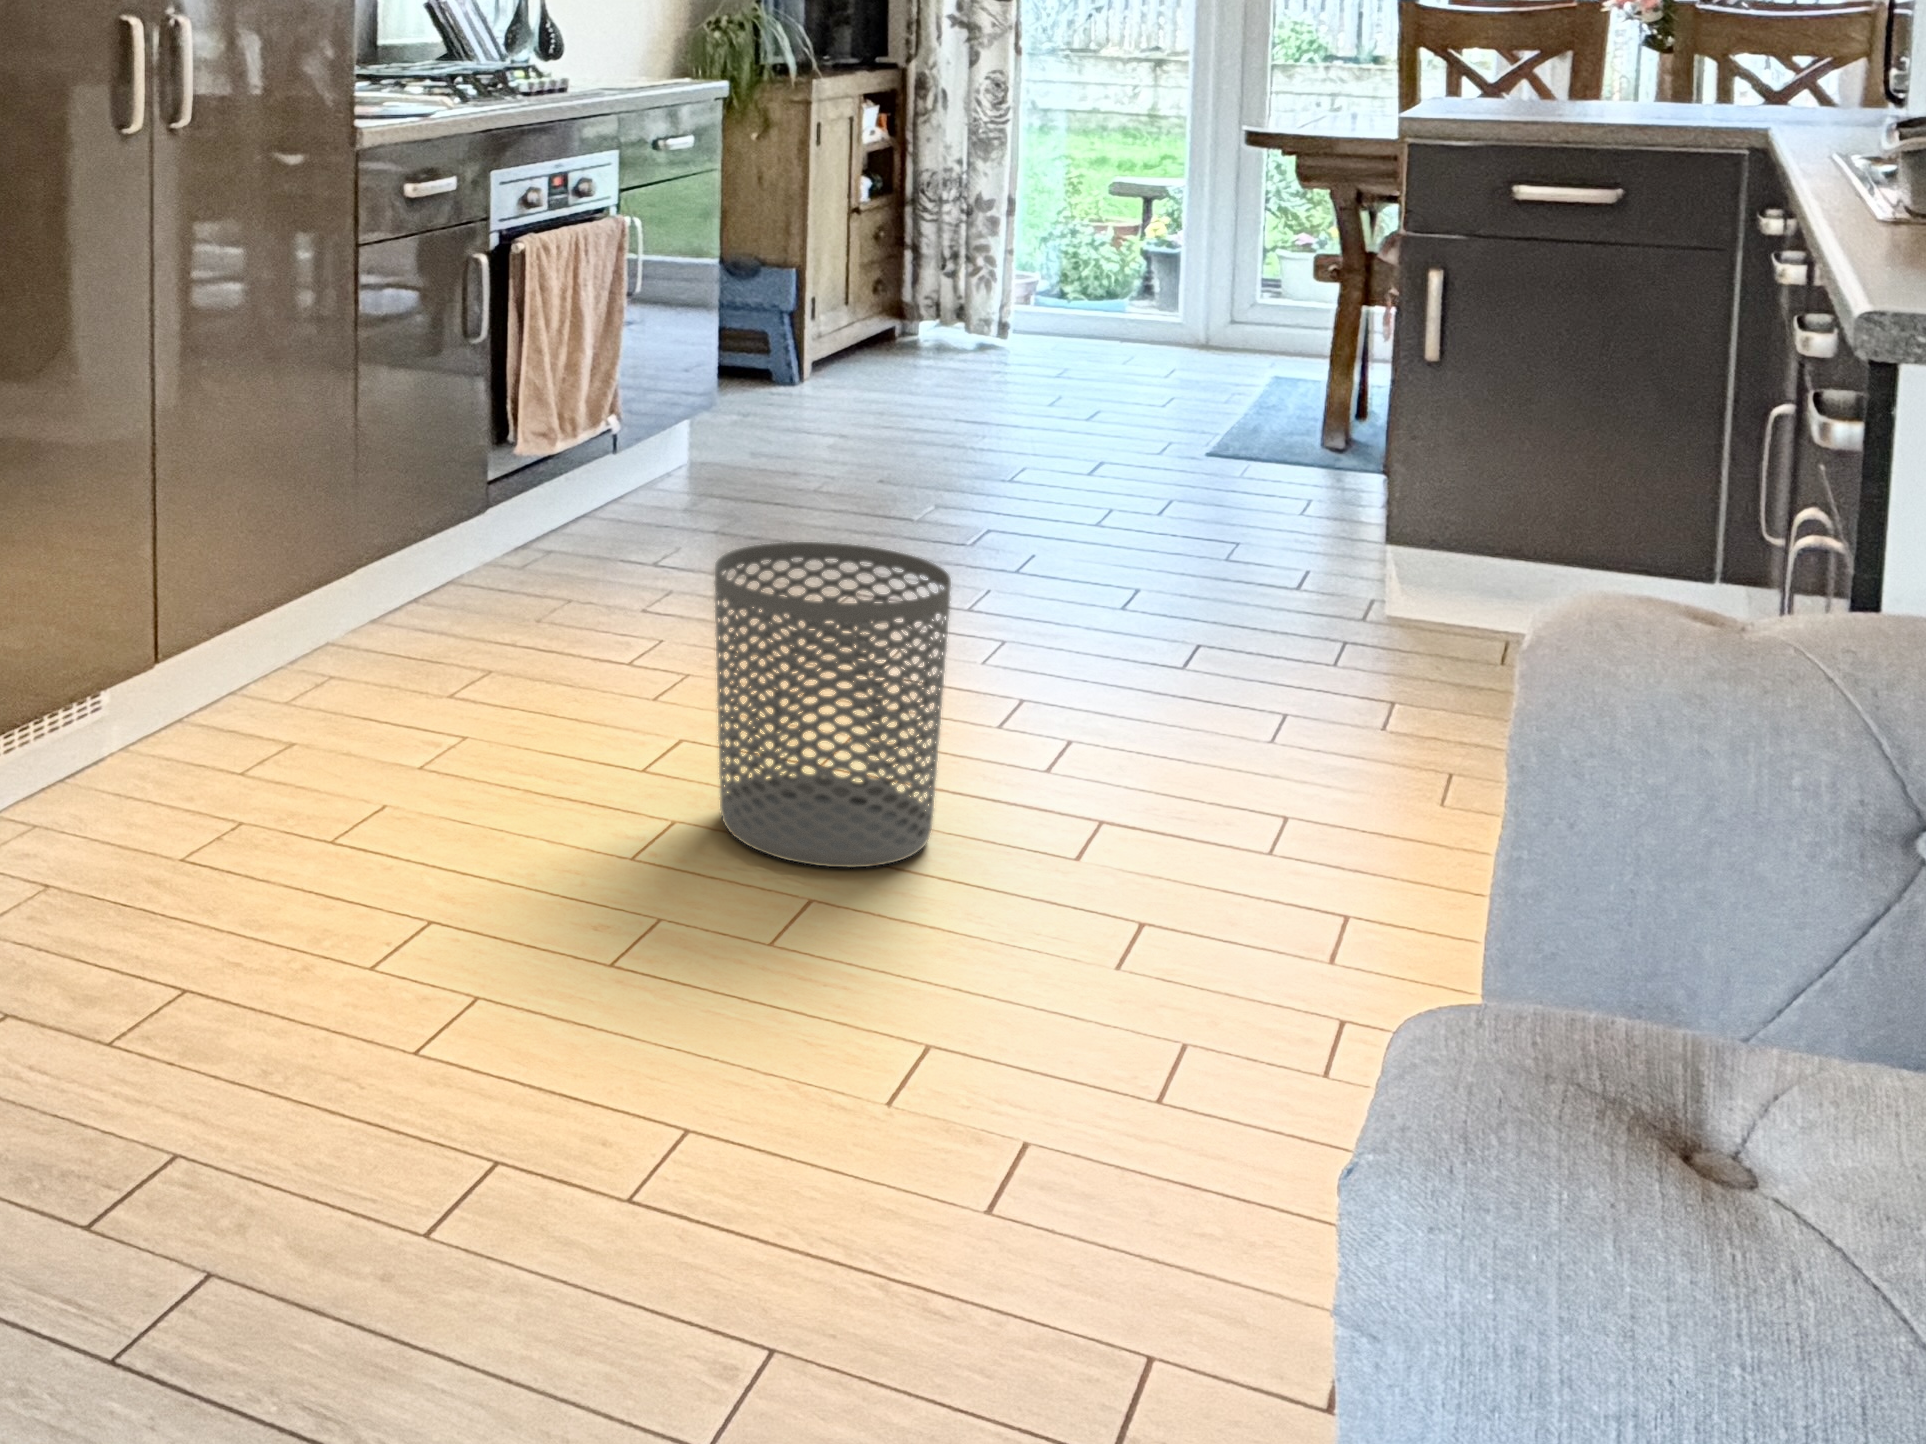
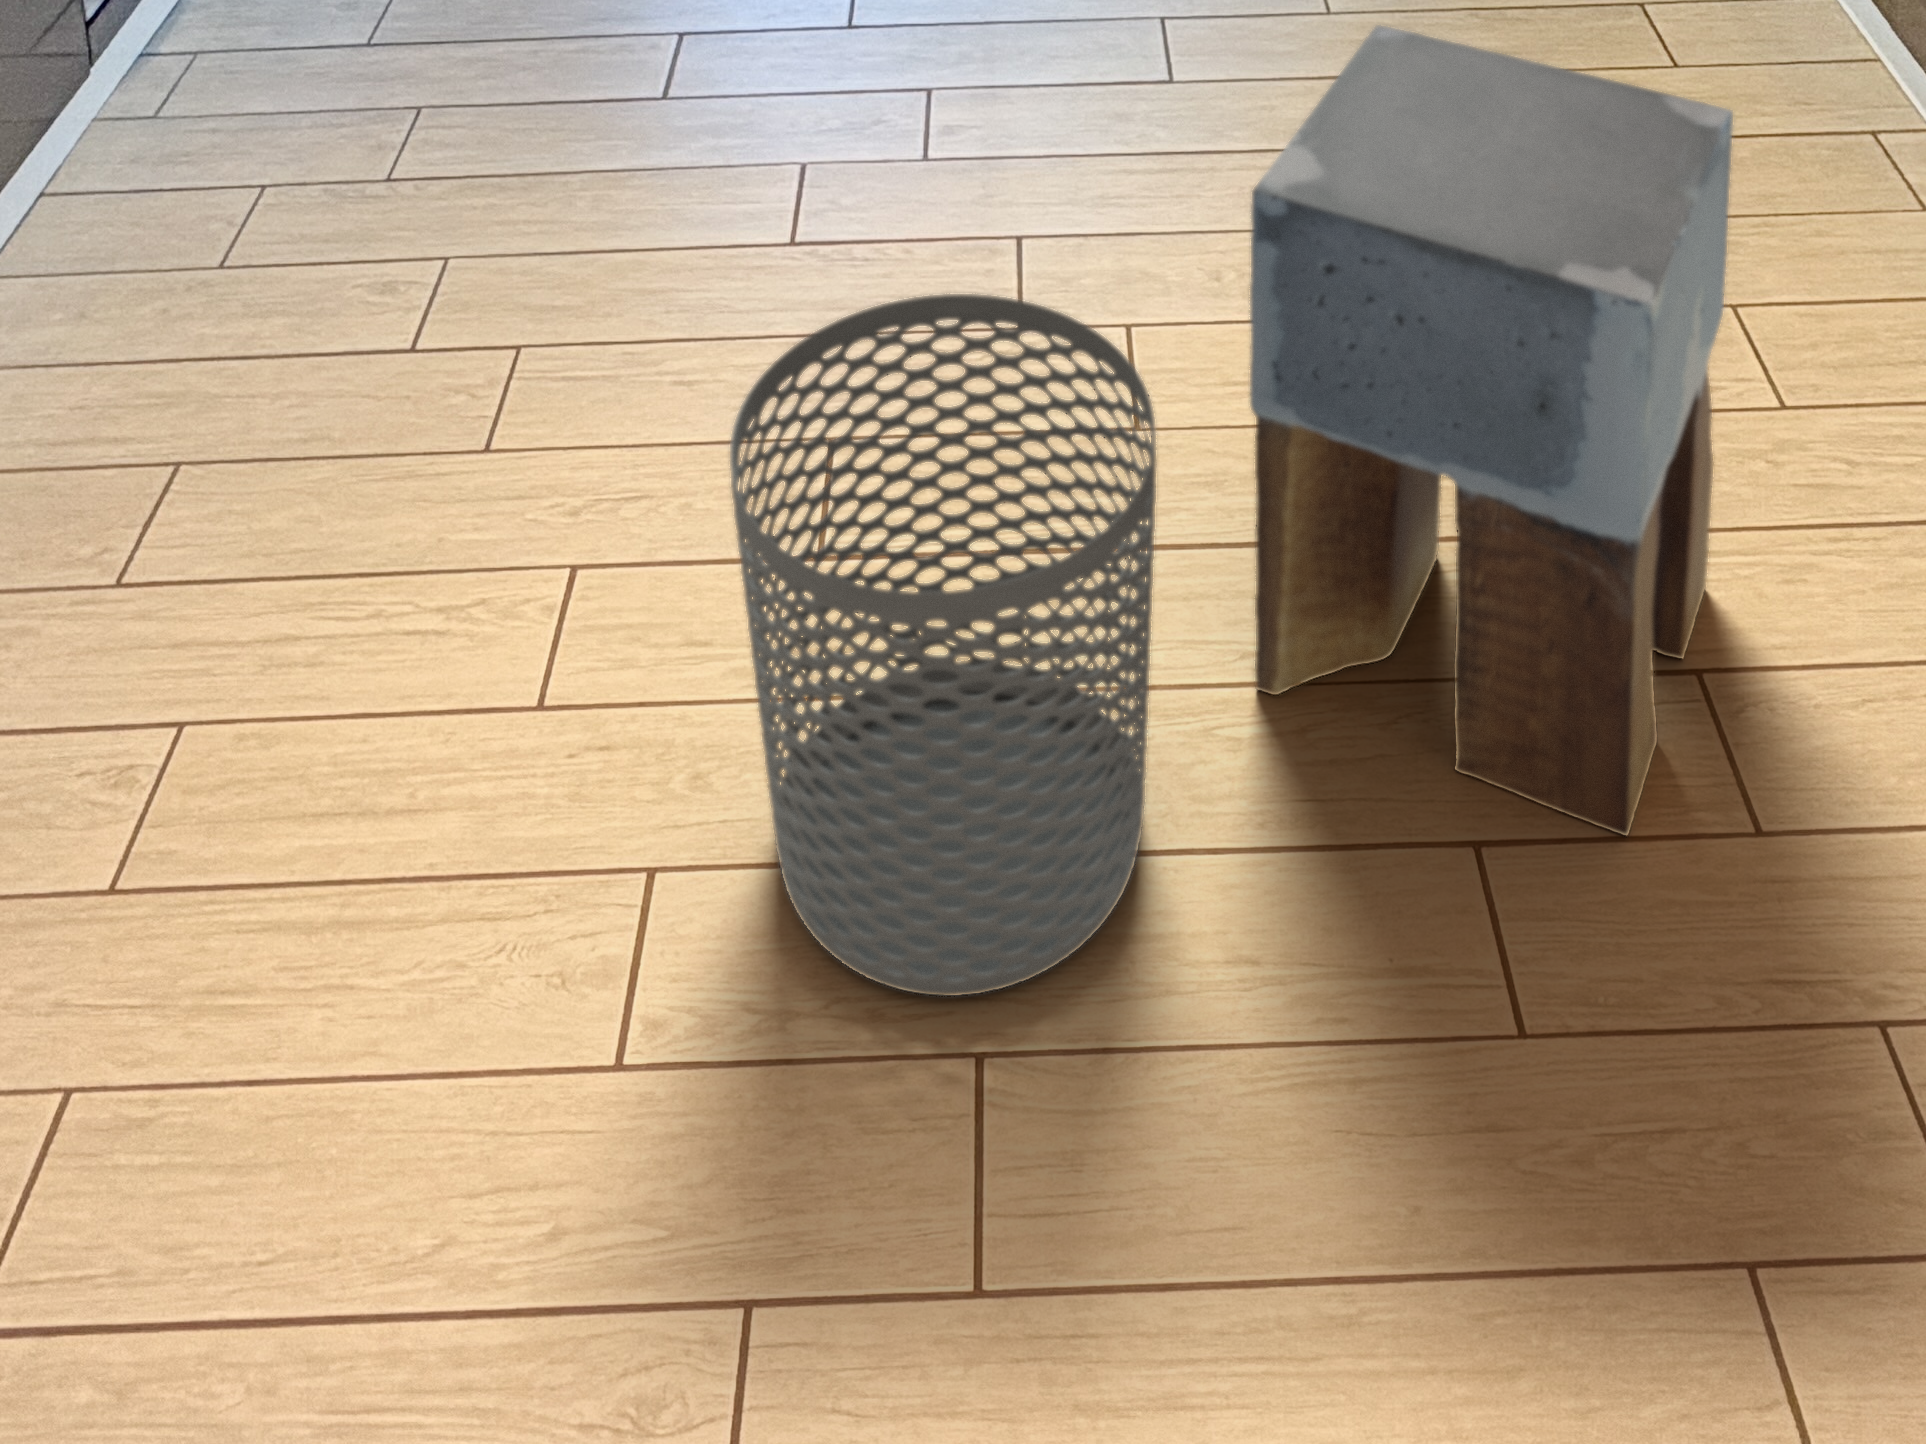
stool: none [1028,480,1384,923] -> present [1250,25,1733,836]

